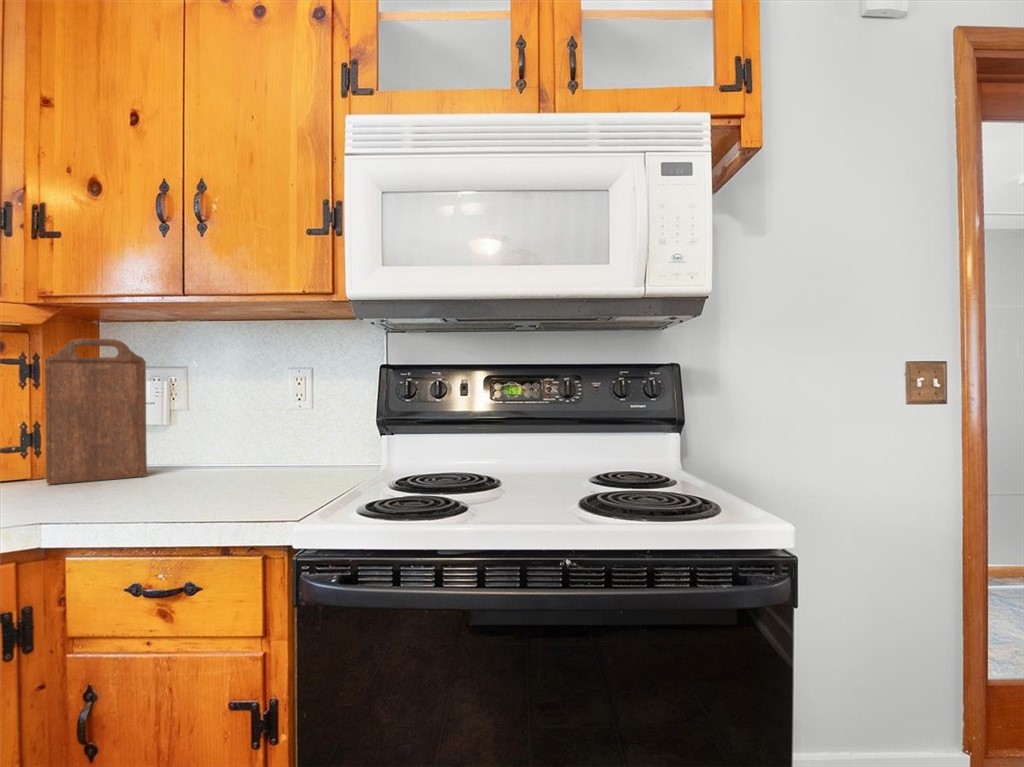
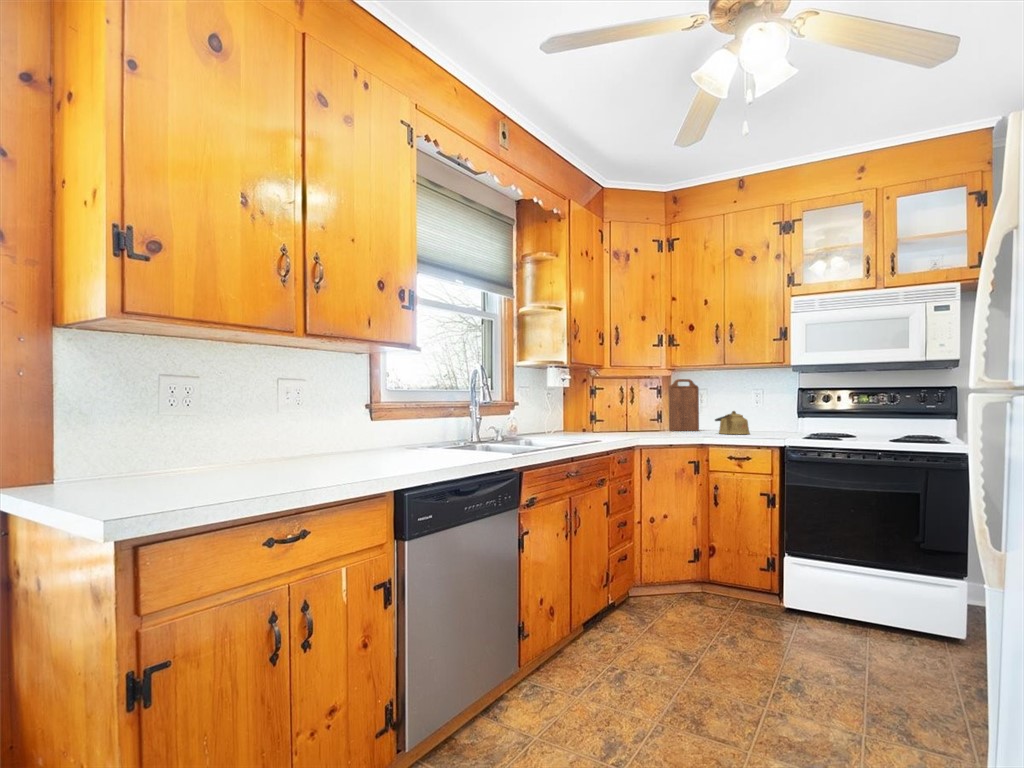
kettle: none [141,427,249,498] -> present [715,411,750,434]

